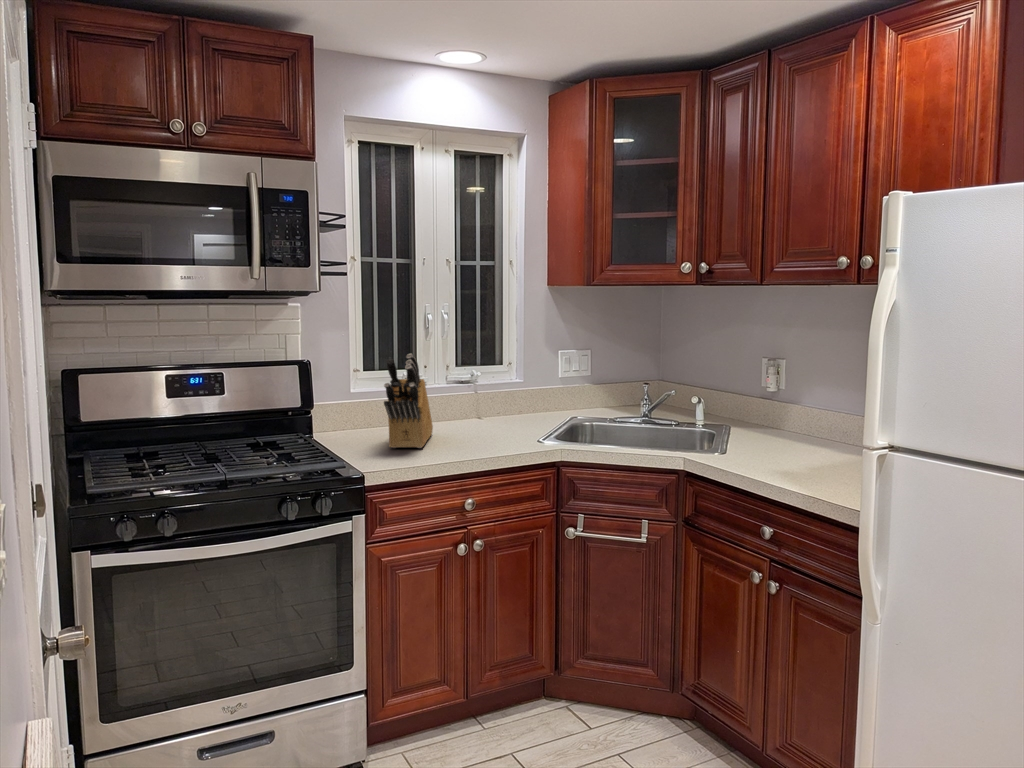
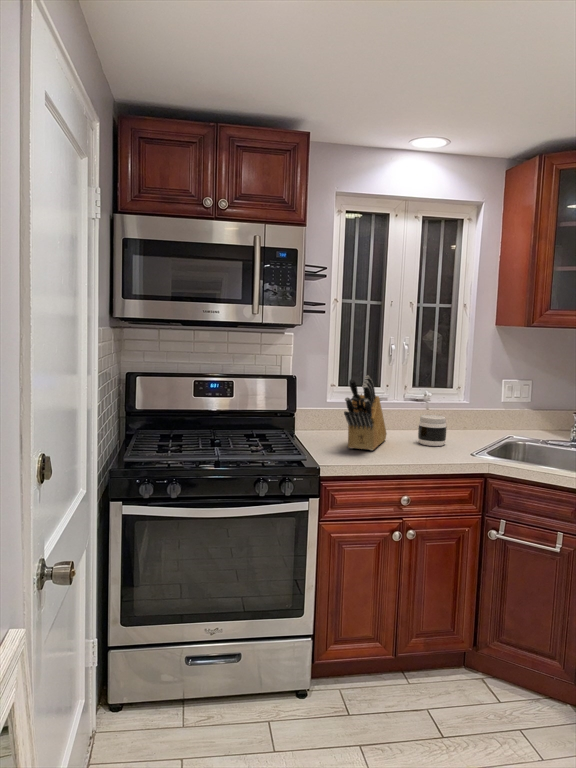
jar: none [472,398,505,436] -> present [418,414,446,446]

